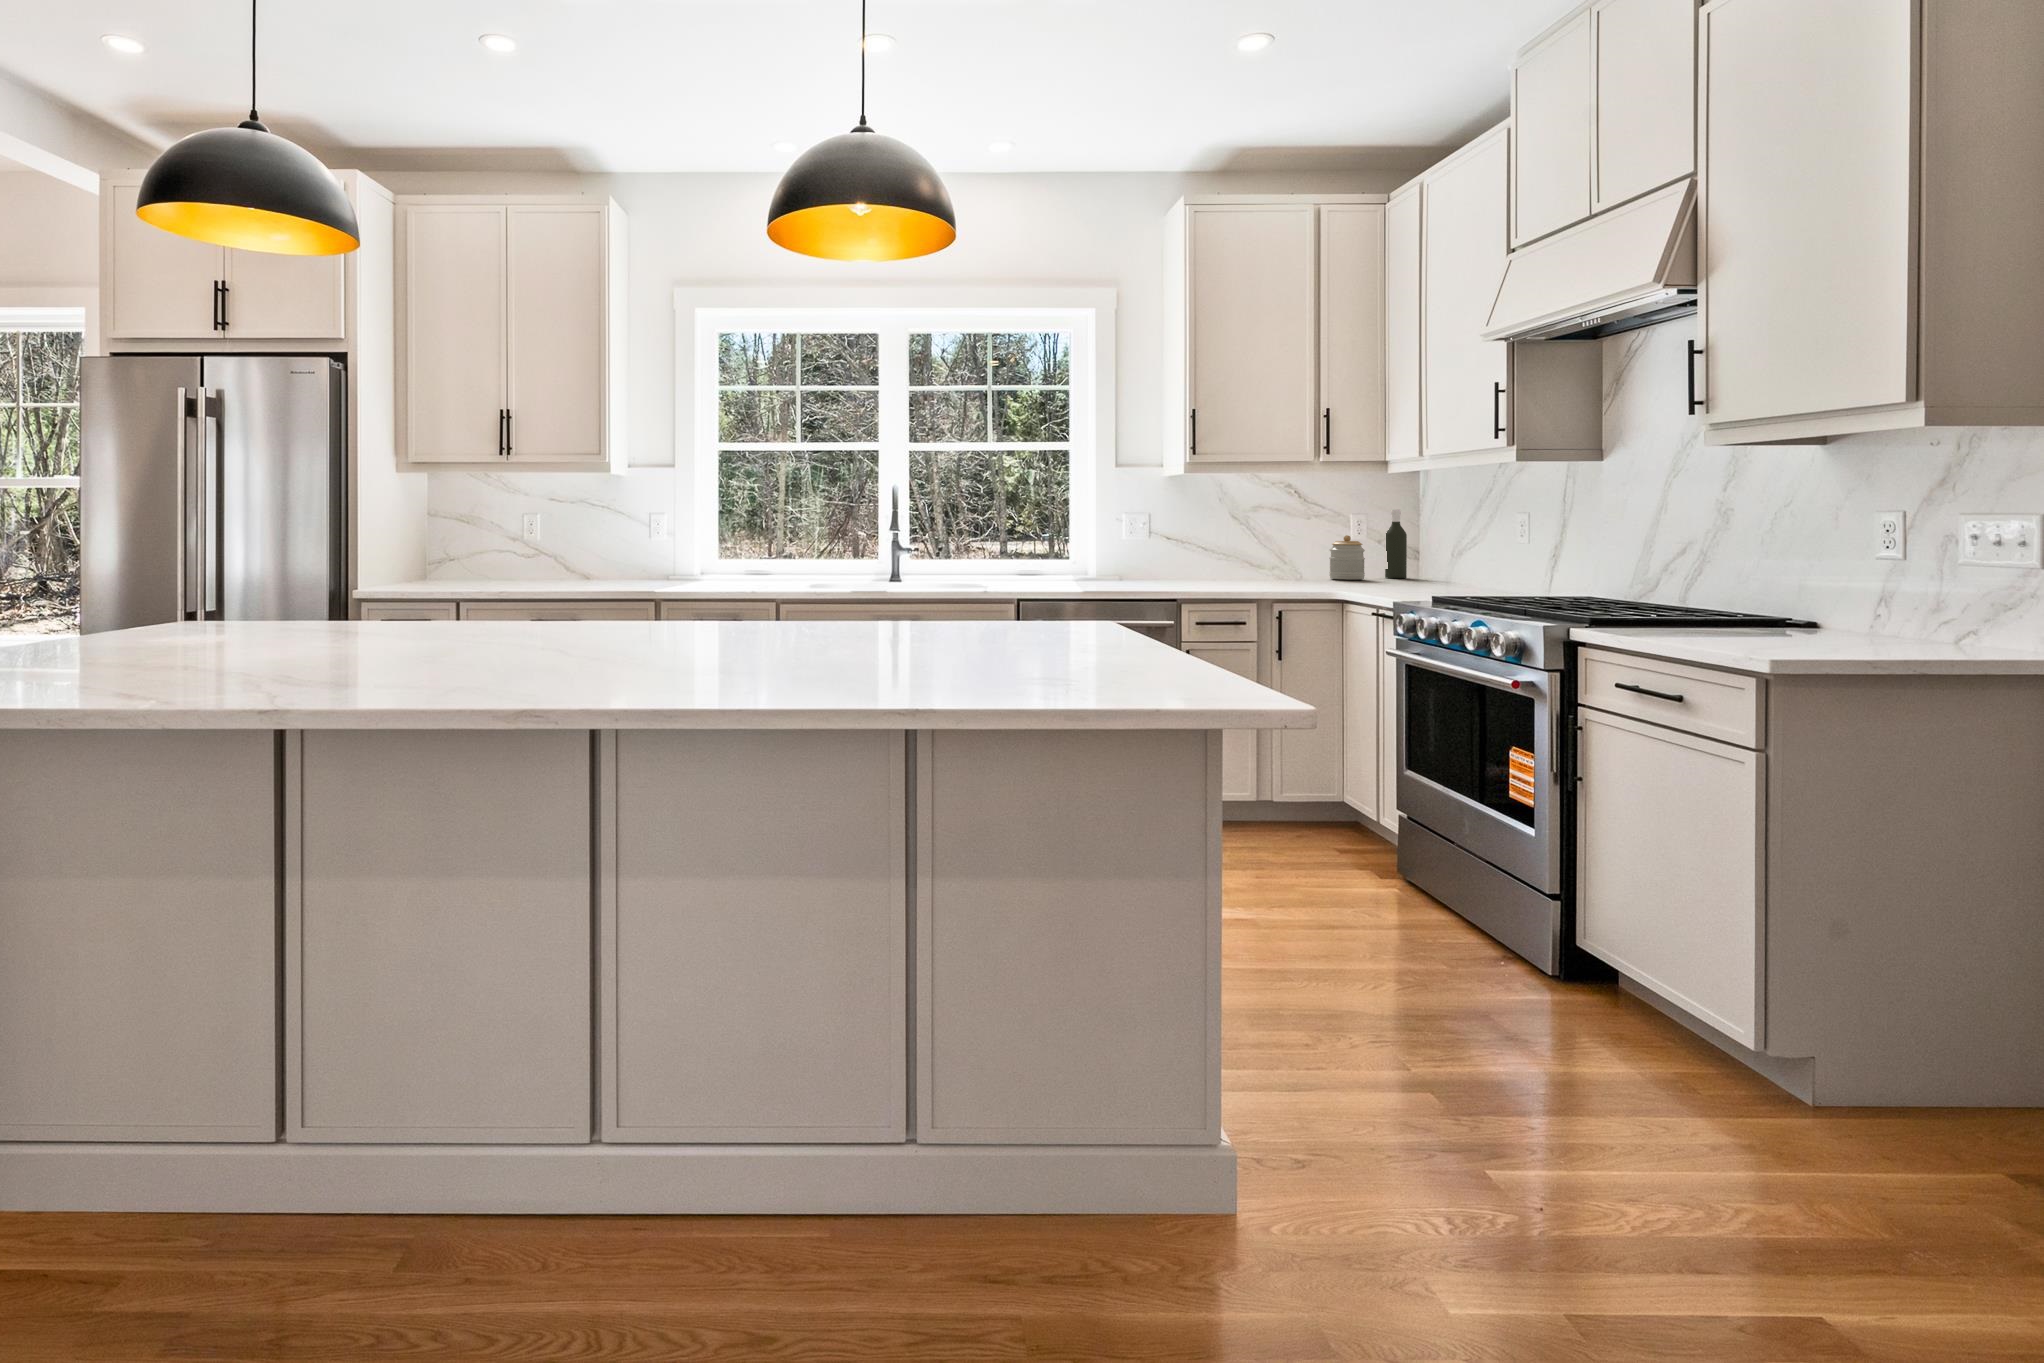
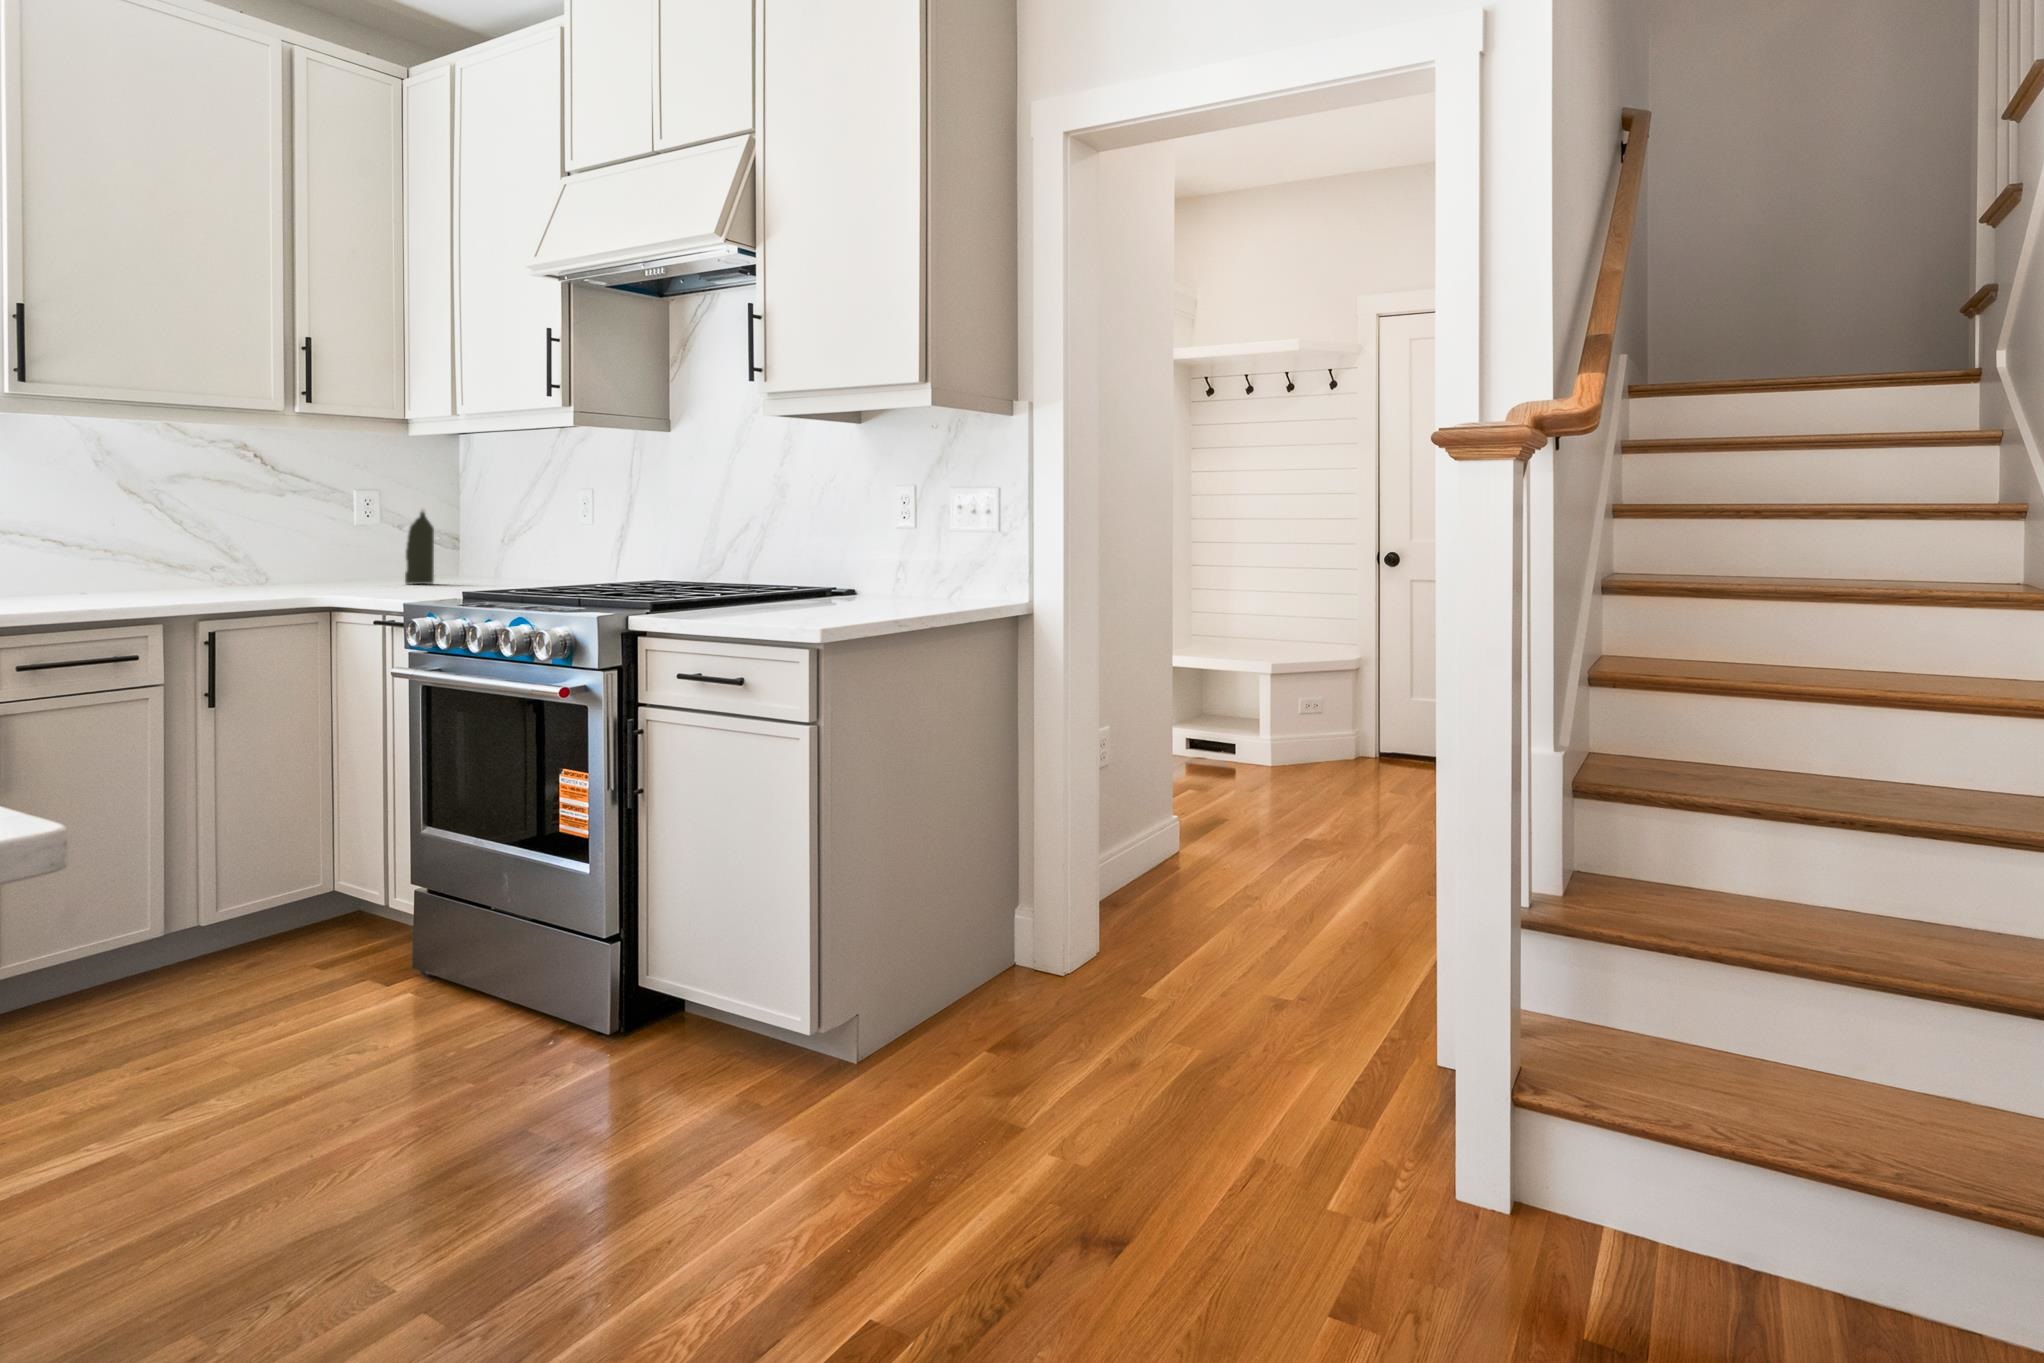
jar: present [1329,535,1365,580] -> none [324,528,376,586]

